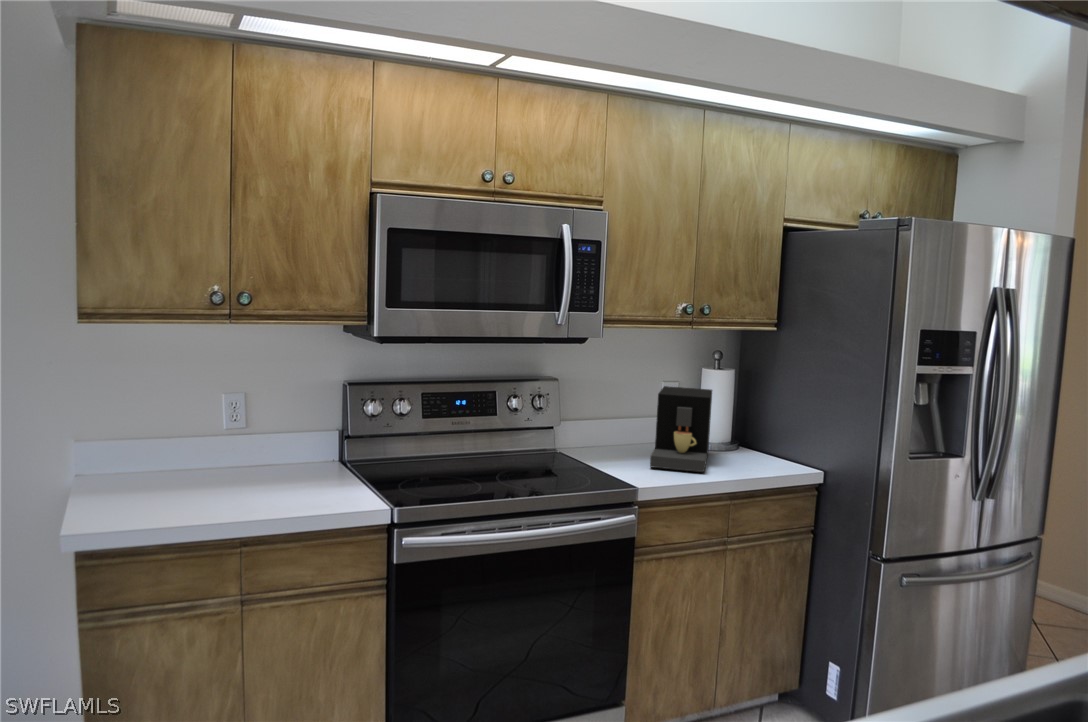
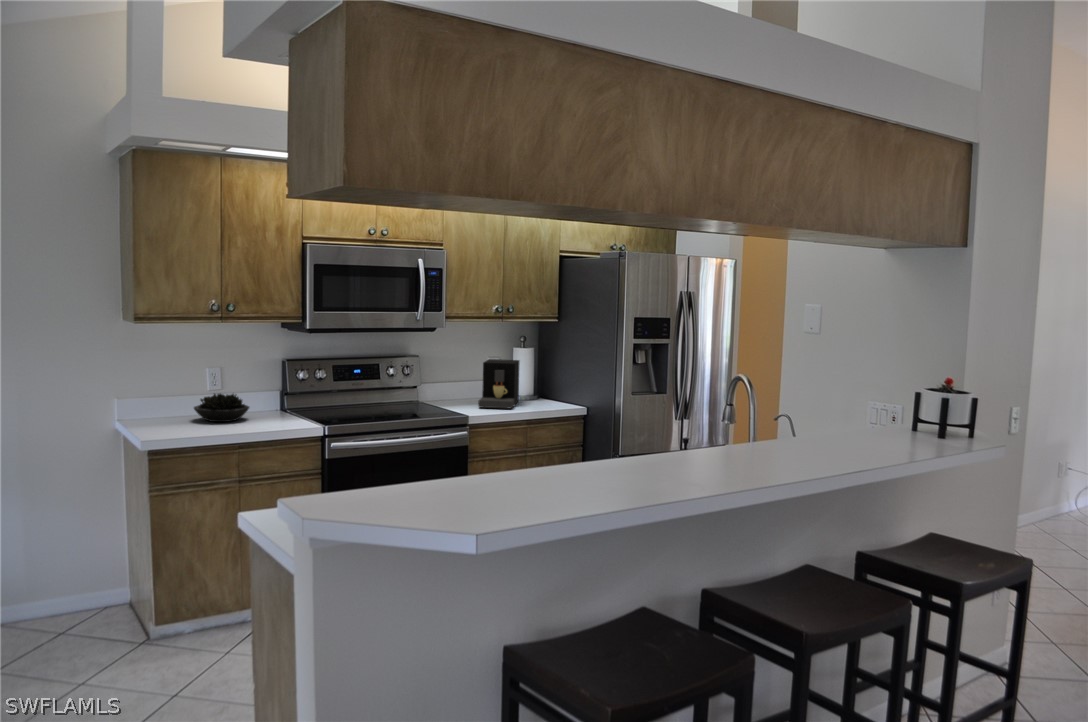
succulent plant: none [185,439,279,490] -> present [194,394,249,422]

